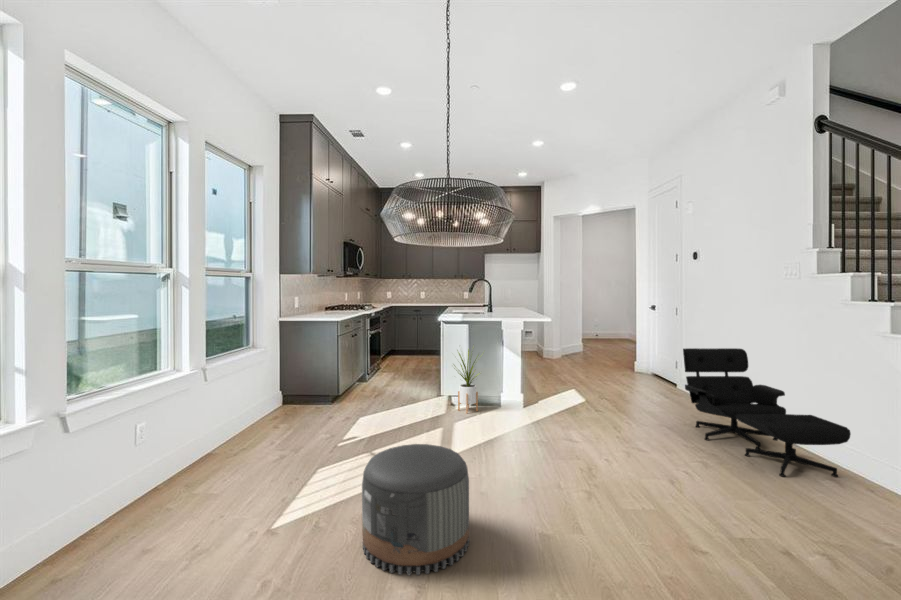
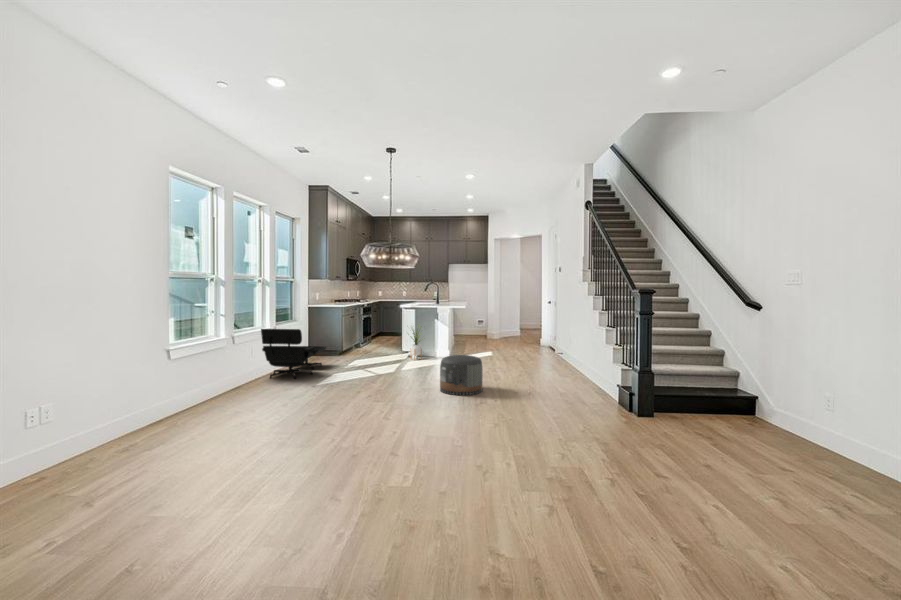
lounge chair: present [683,348,851,477] -> present [261,329,326,379]
pouf: present [362,444,469,575] -> present [440,355,483,395]

